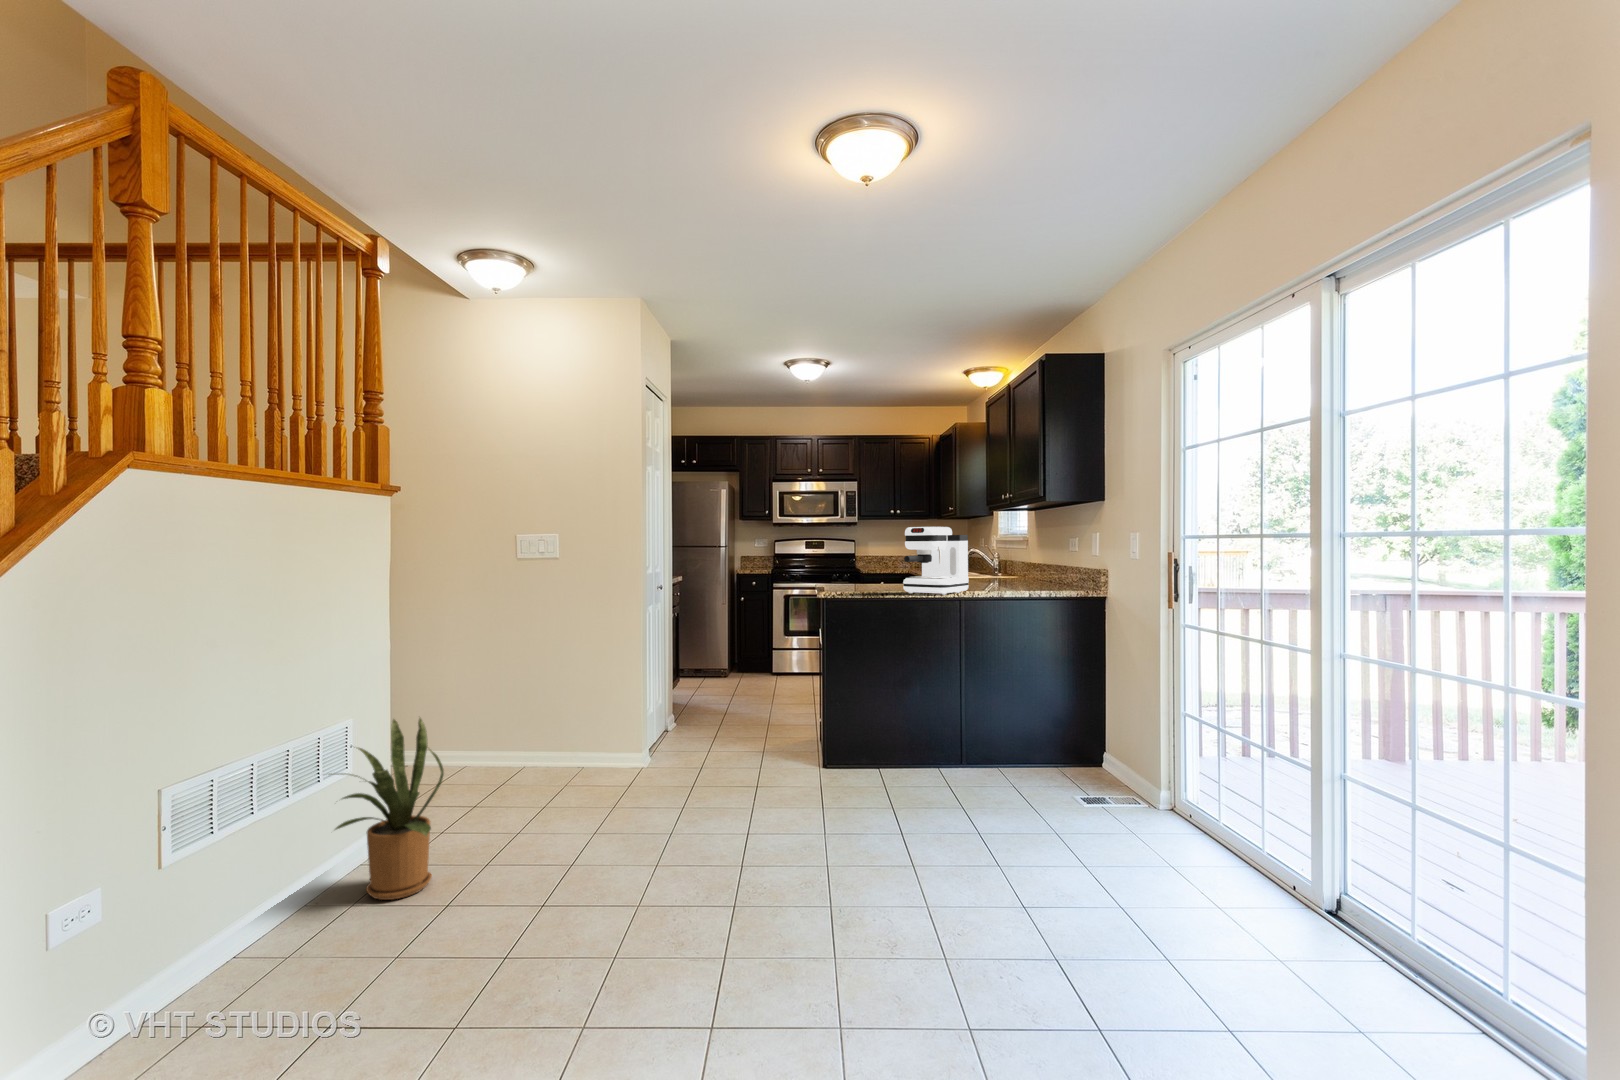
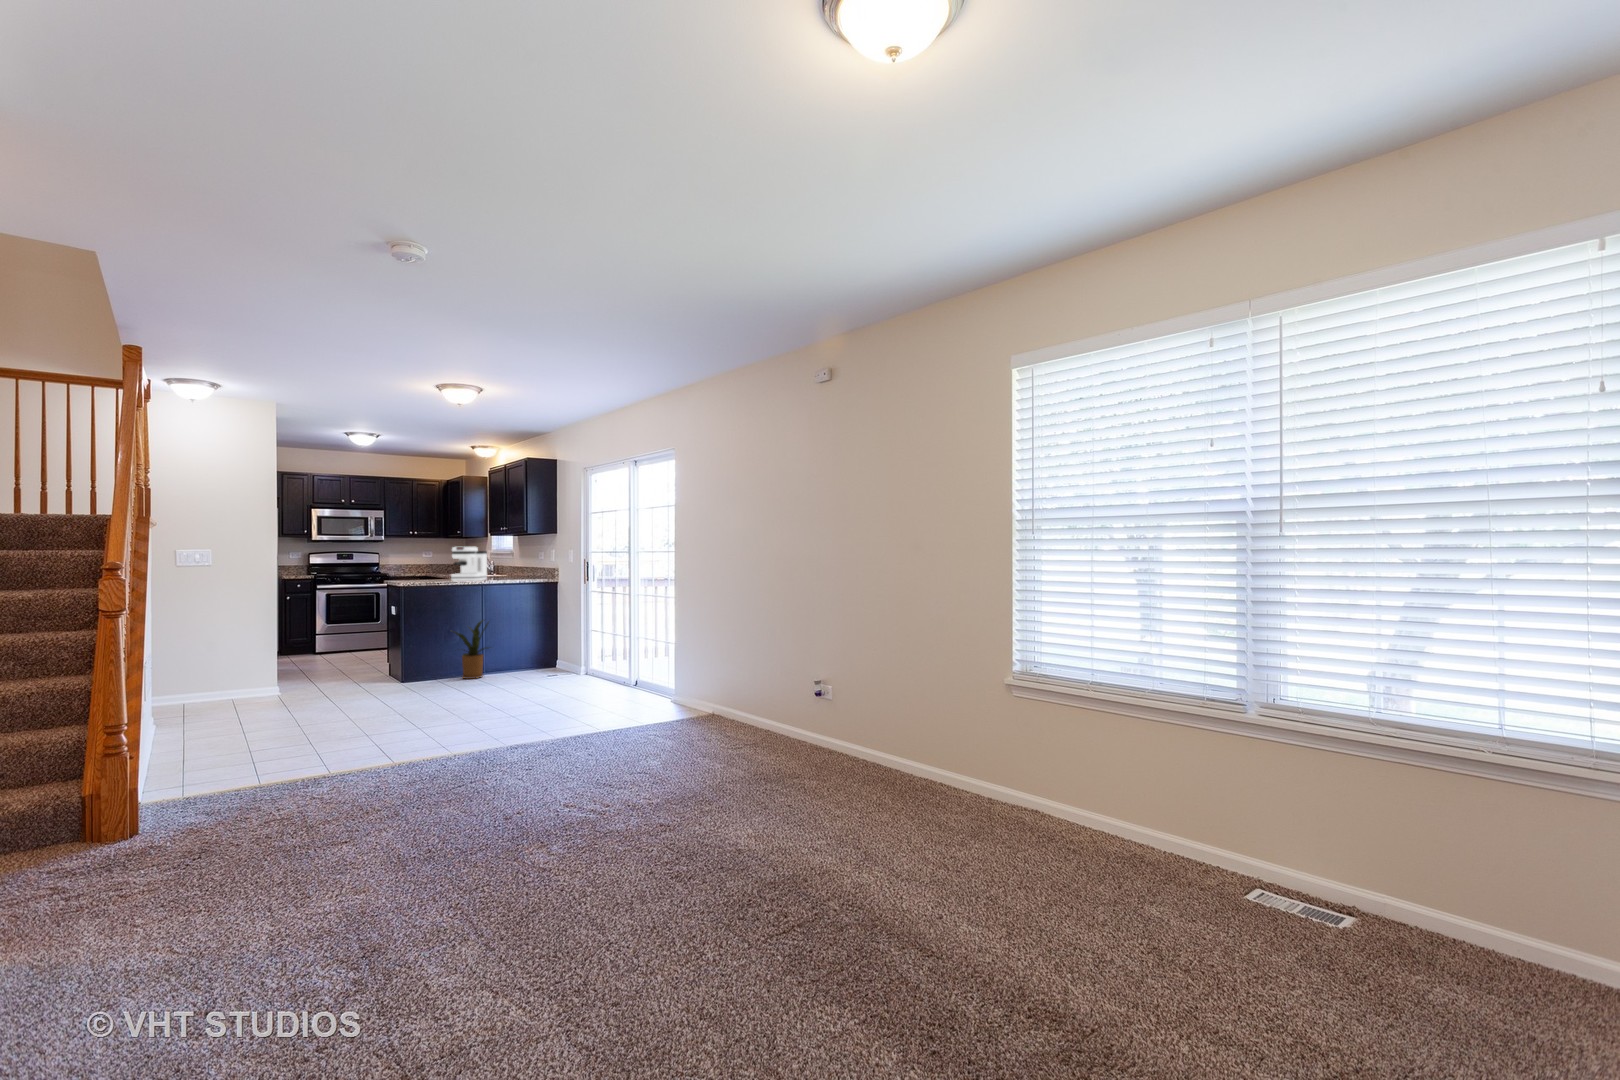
house plant: present [335,718,444,900] -> present [453,621,488,679]

